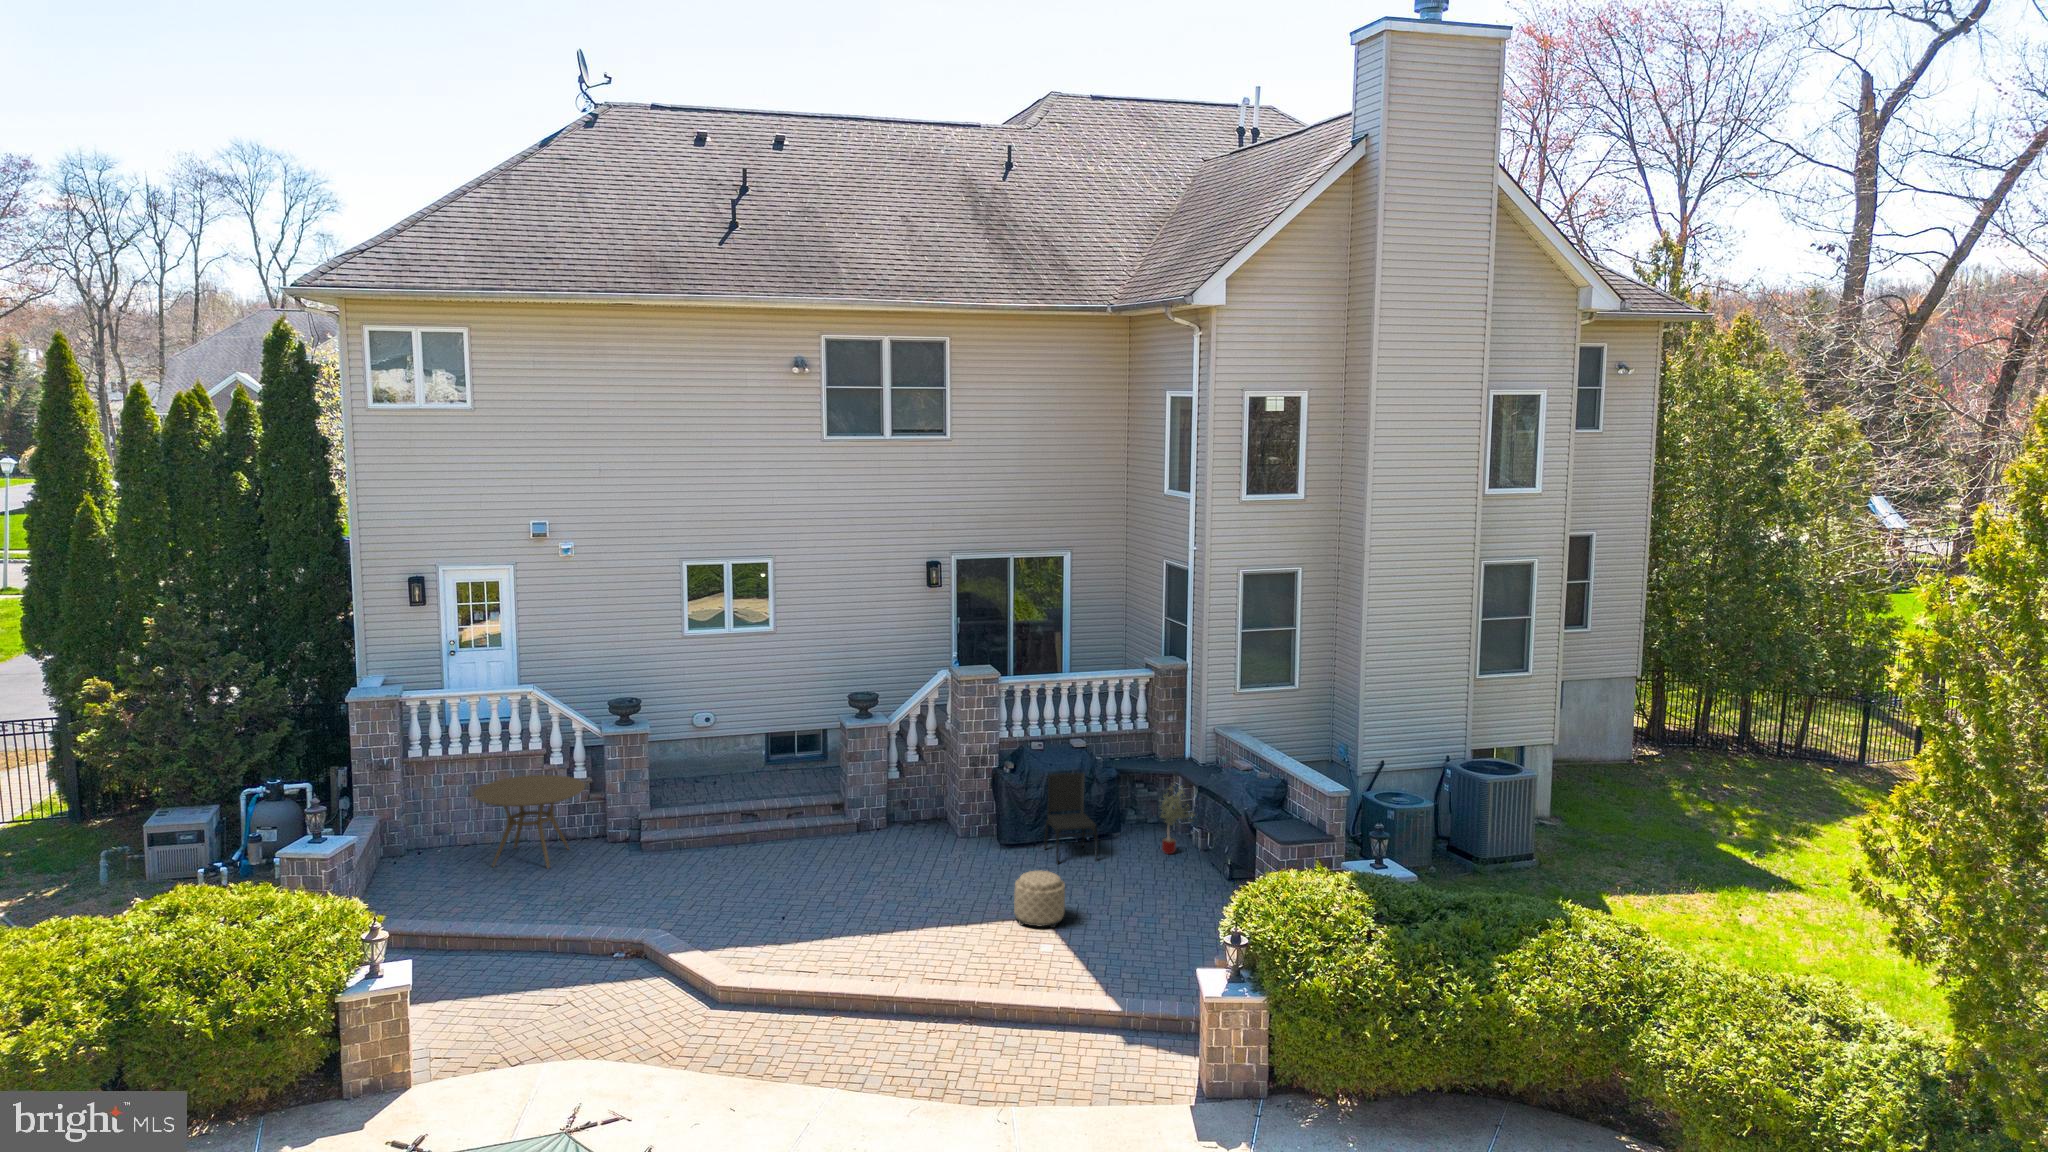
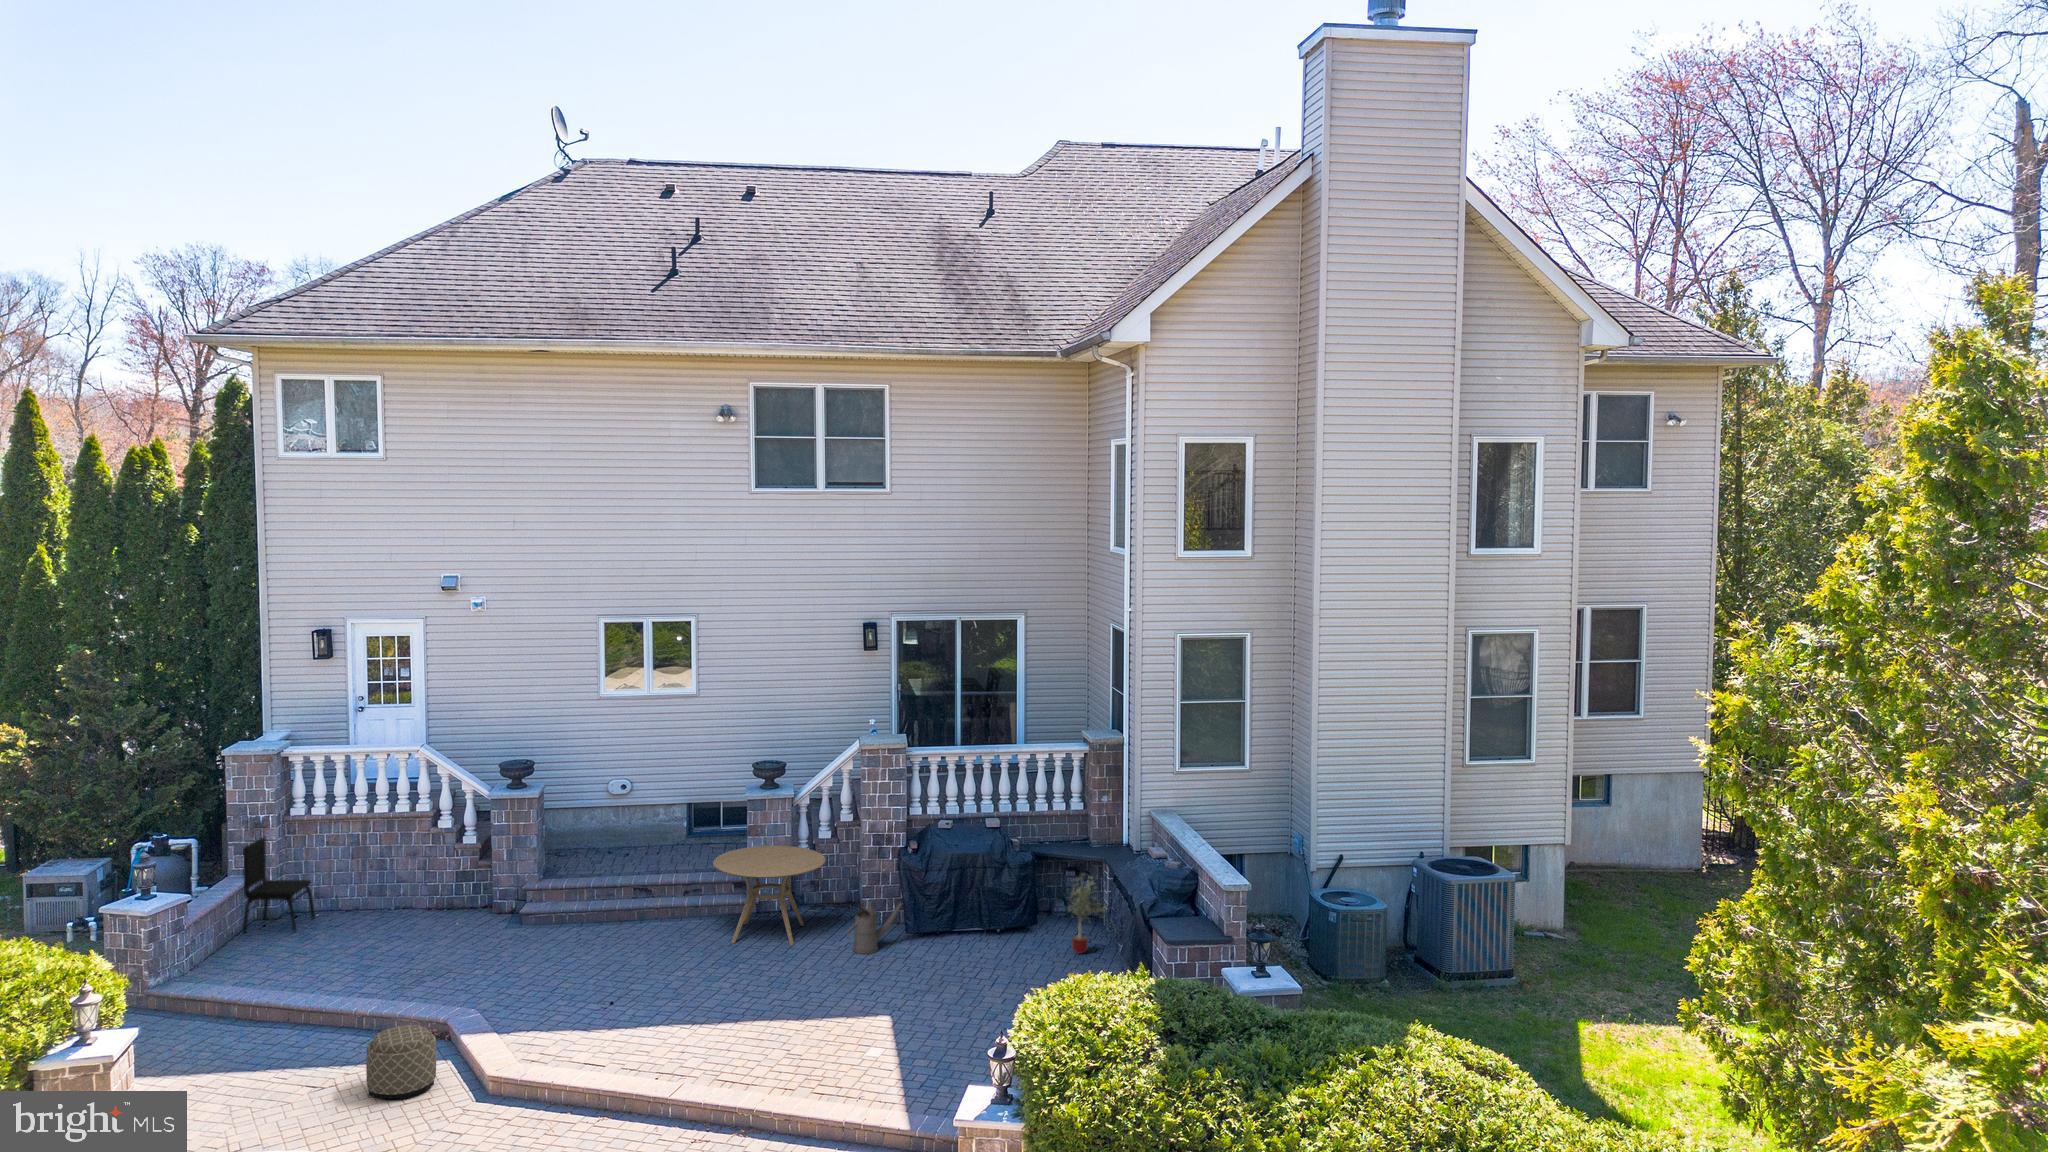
dining chair: present [1044,773,1098,864] -> present [243,837,315,933]
dining table: present [474,775,585,868] -> present [713,846,825,945]
watering can: none [966,815,1009,864] -> present [847,900,902,954]
ottoman: present [1014,871,1065,928] -> present [366,1025,436,1100]

